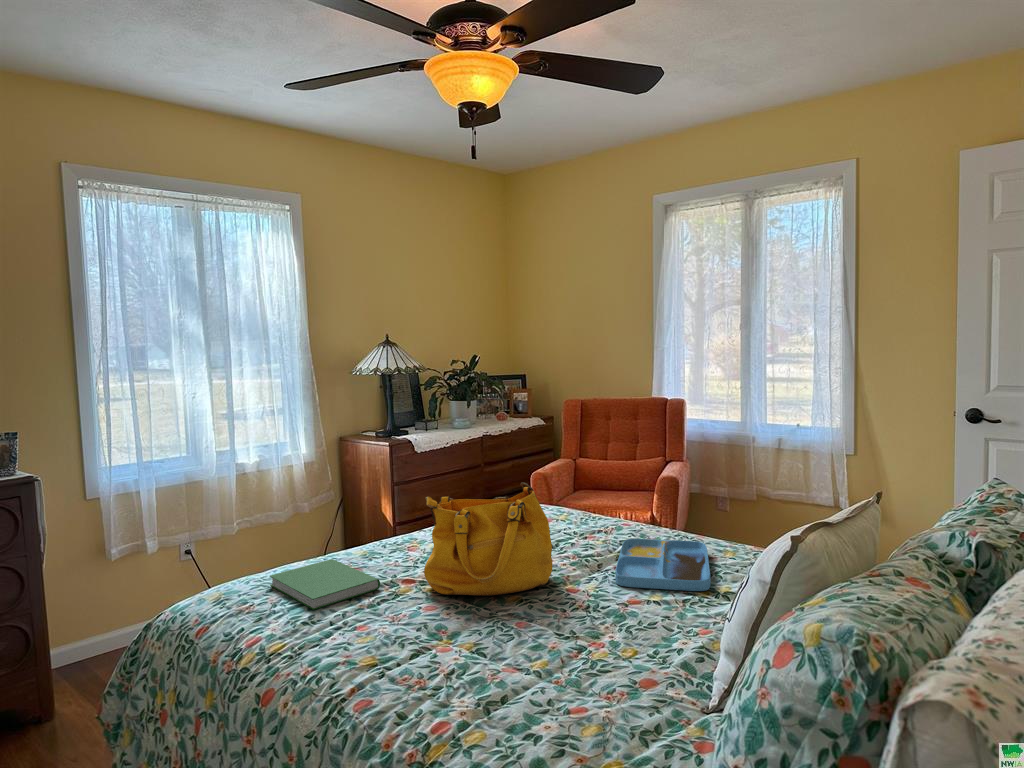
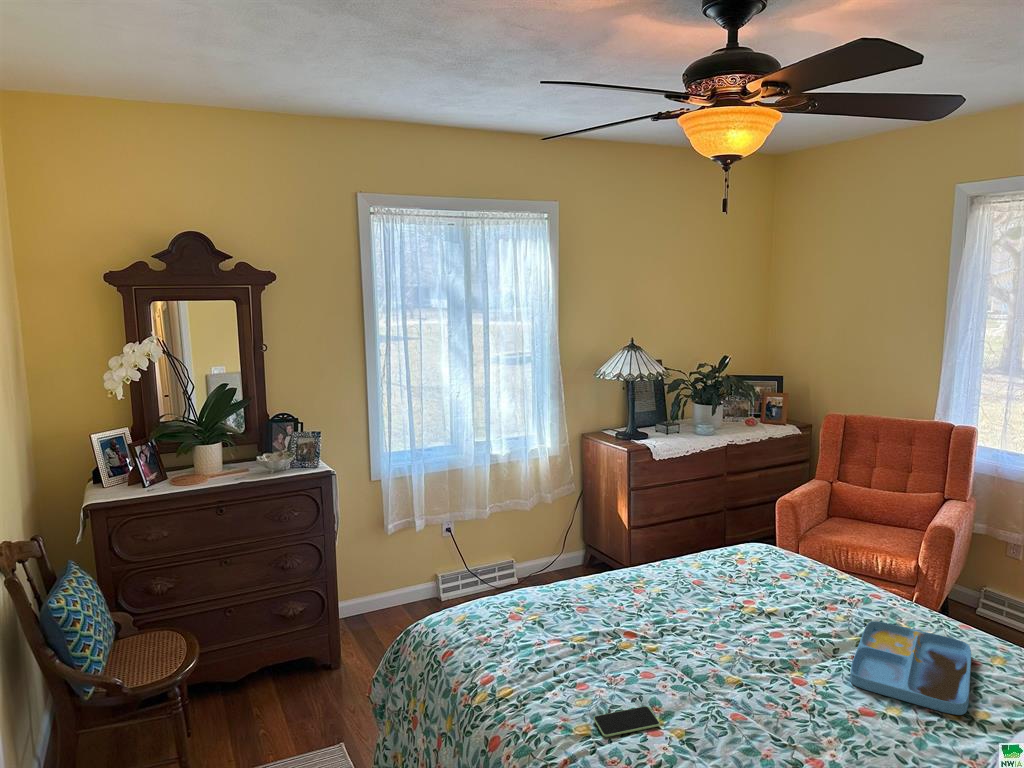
handbag: present [424,482,552,596] -> none [644,557,779,672]
hardcover book: present [270,559,380,610] -> none [506,595,603,653]
smartphone: none [379,630,449,662] -> present [593,706,660,737]

